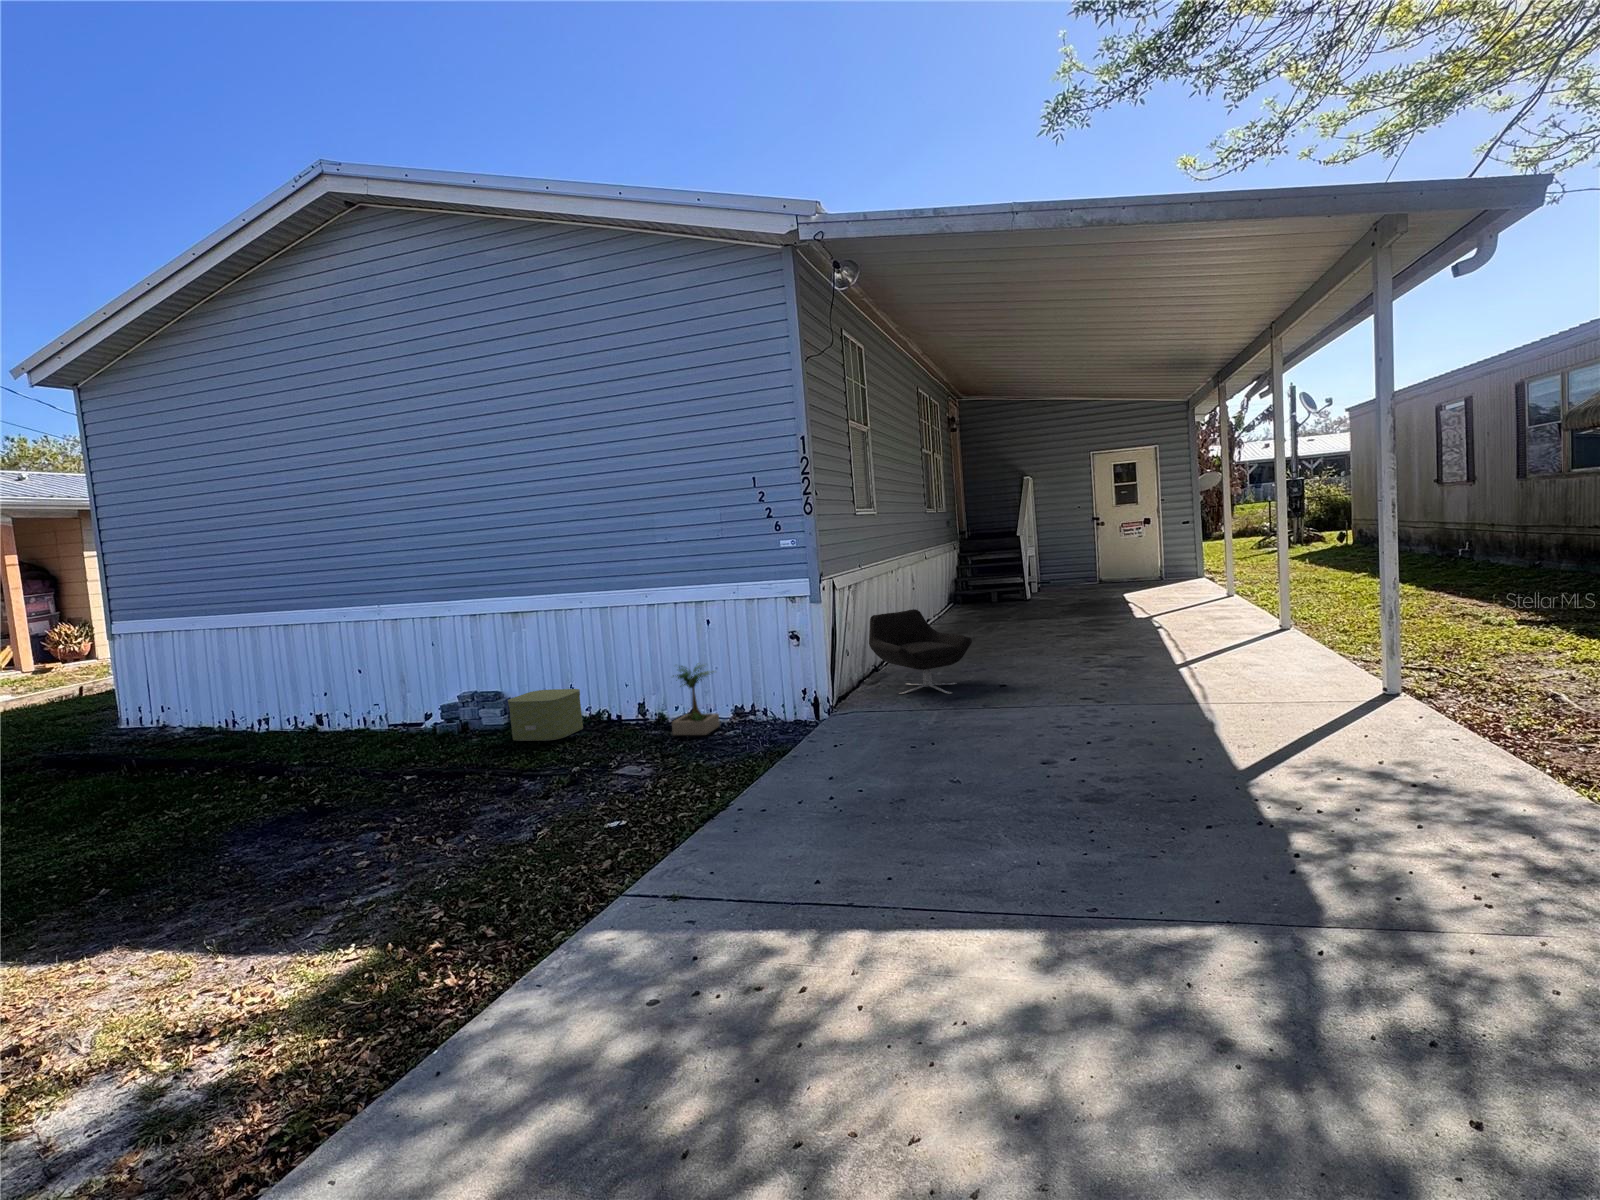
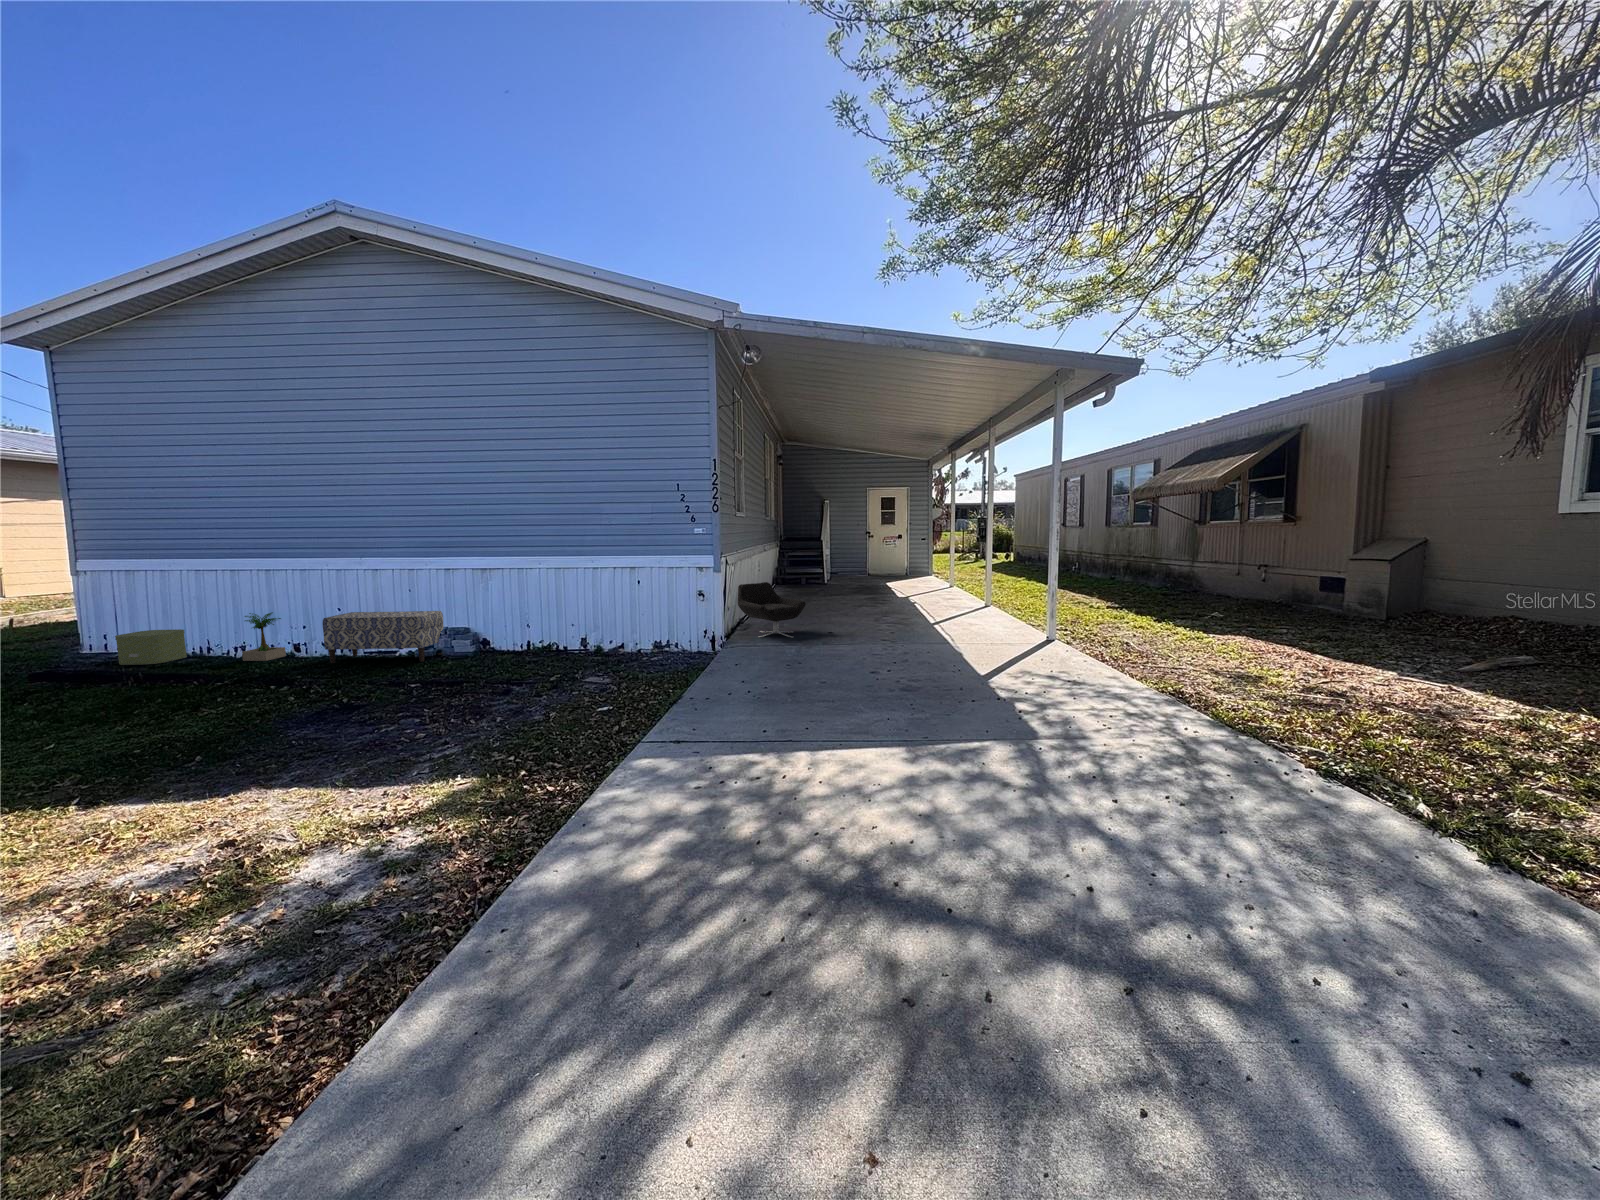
potted plant: present [672,663,720,735] -> present [242,612,286,661]
bench: none [328,670,475,743] -> present [322,611,444,663]
storage box: present [508,689,583,741] -> present [115,629,187,665]

